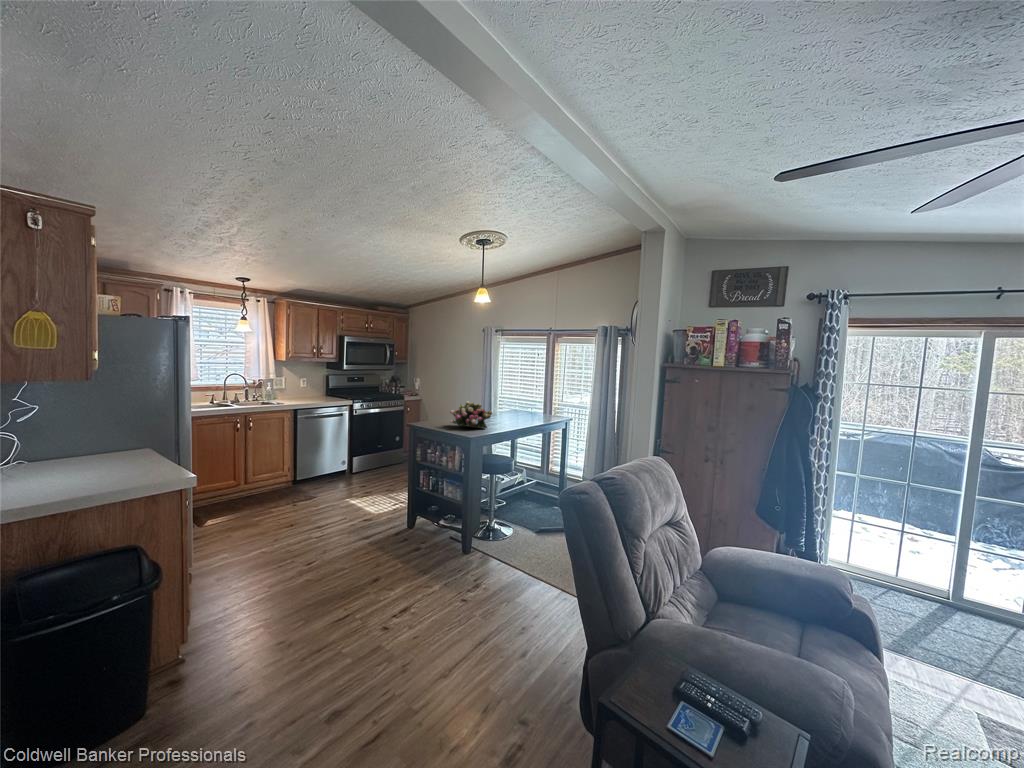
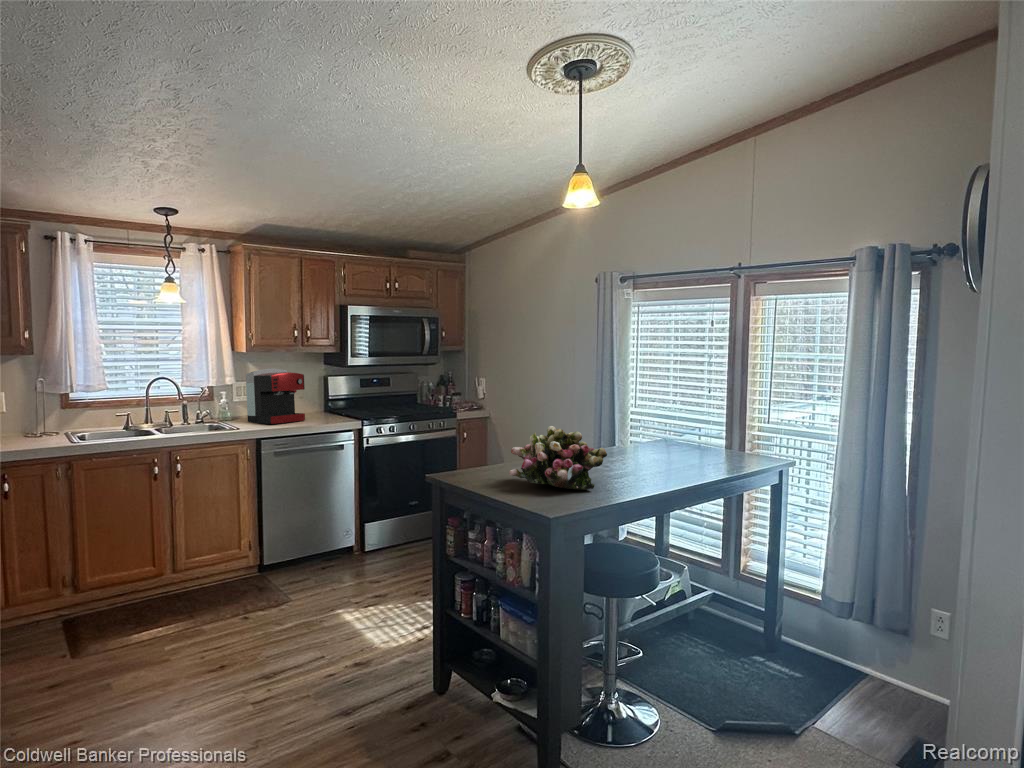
coffee maker: none [284,370,319,401] -> present [246,368,305,424]

